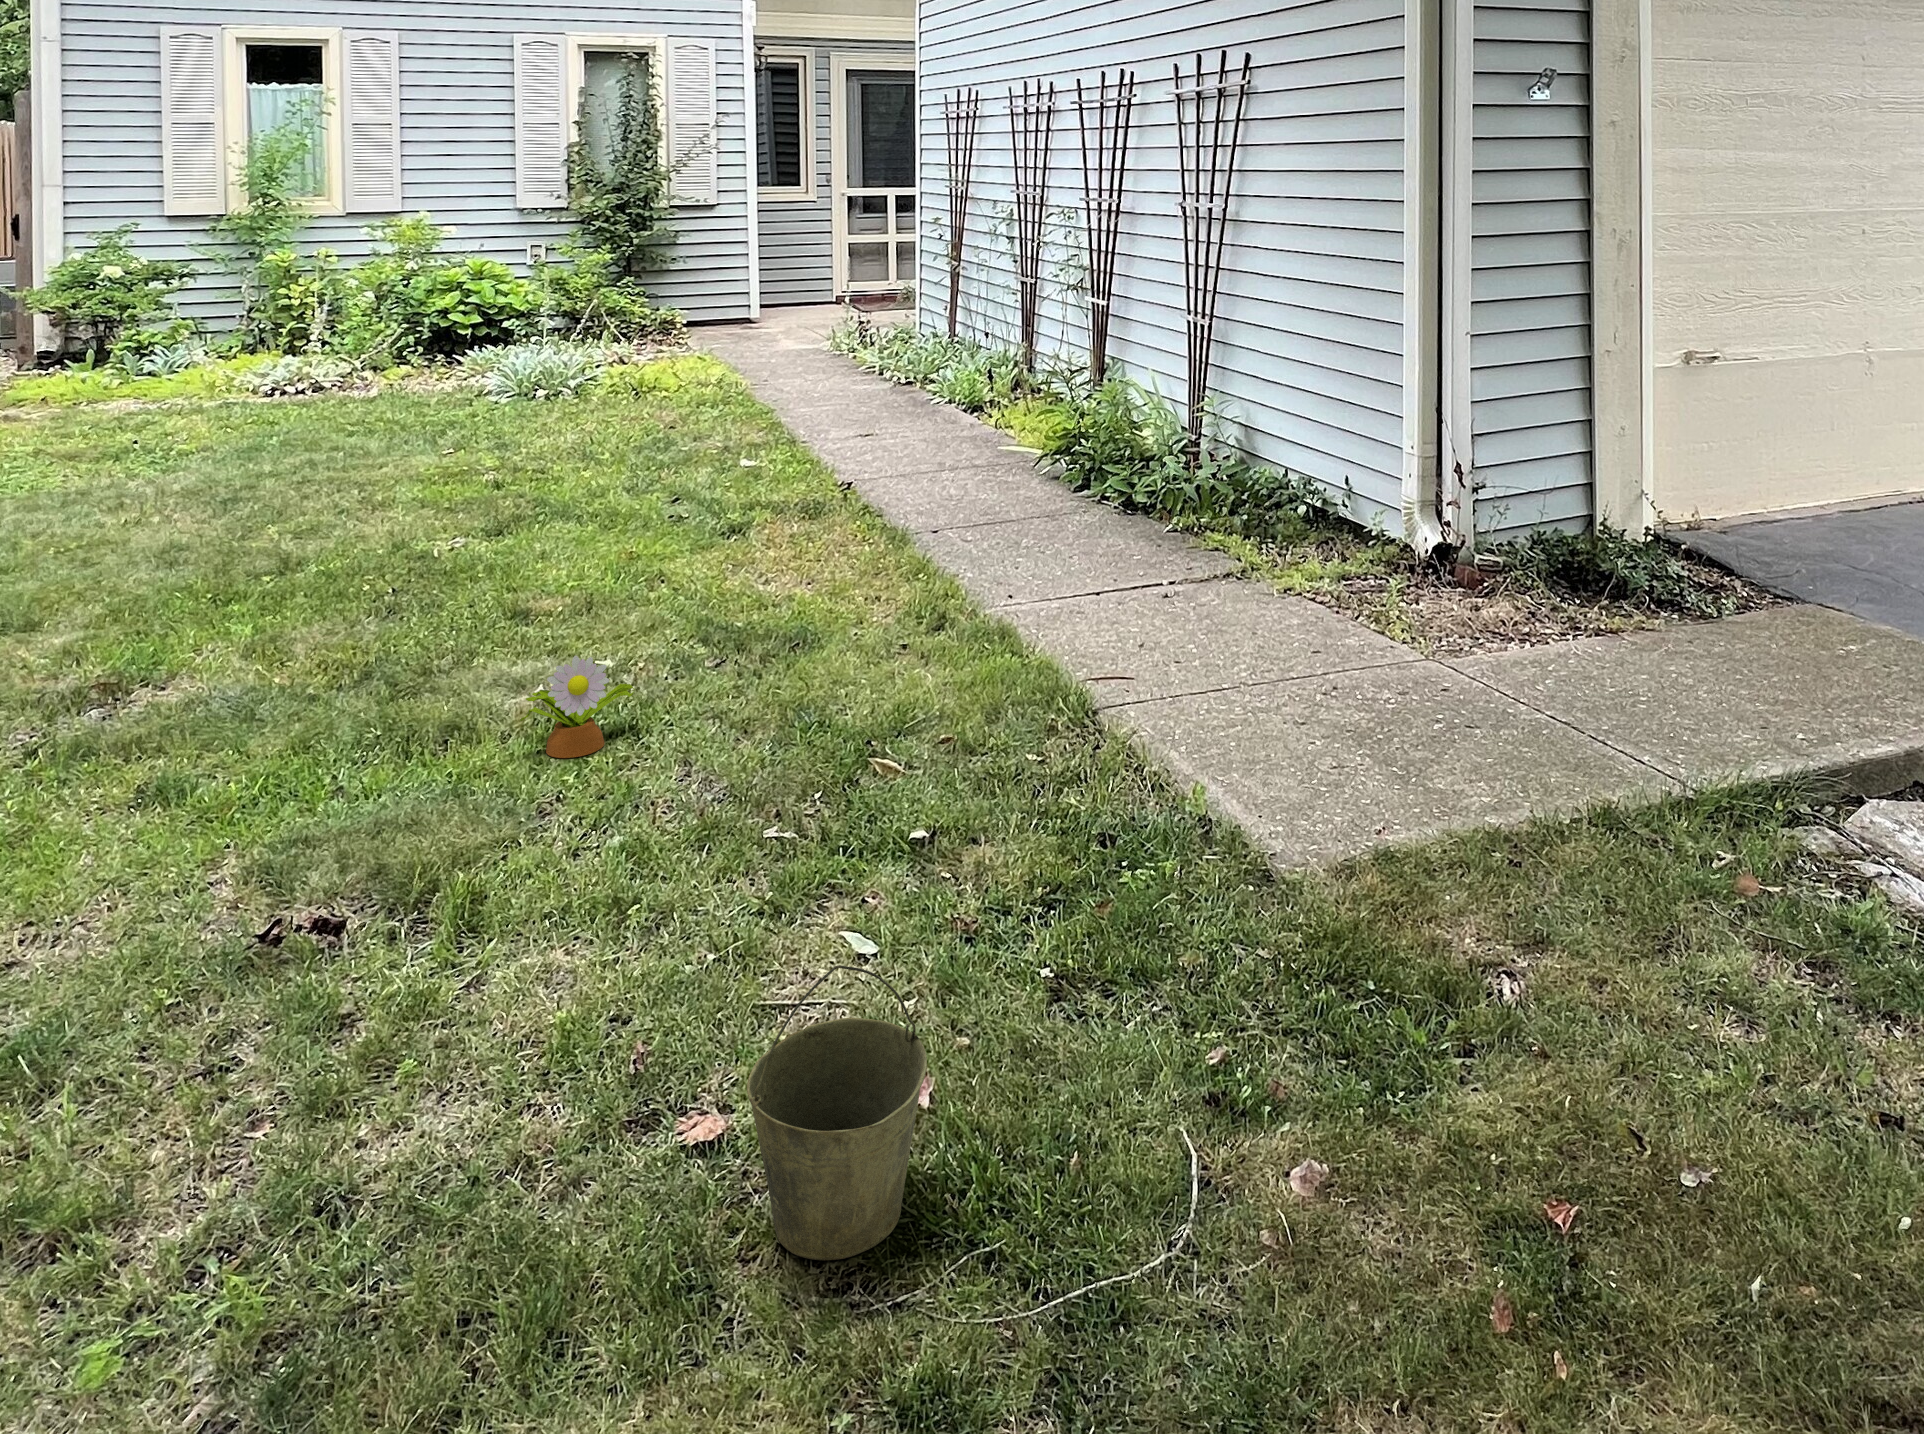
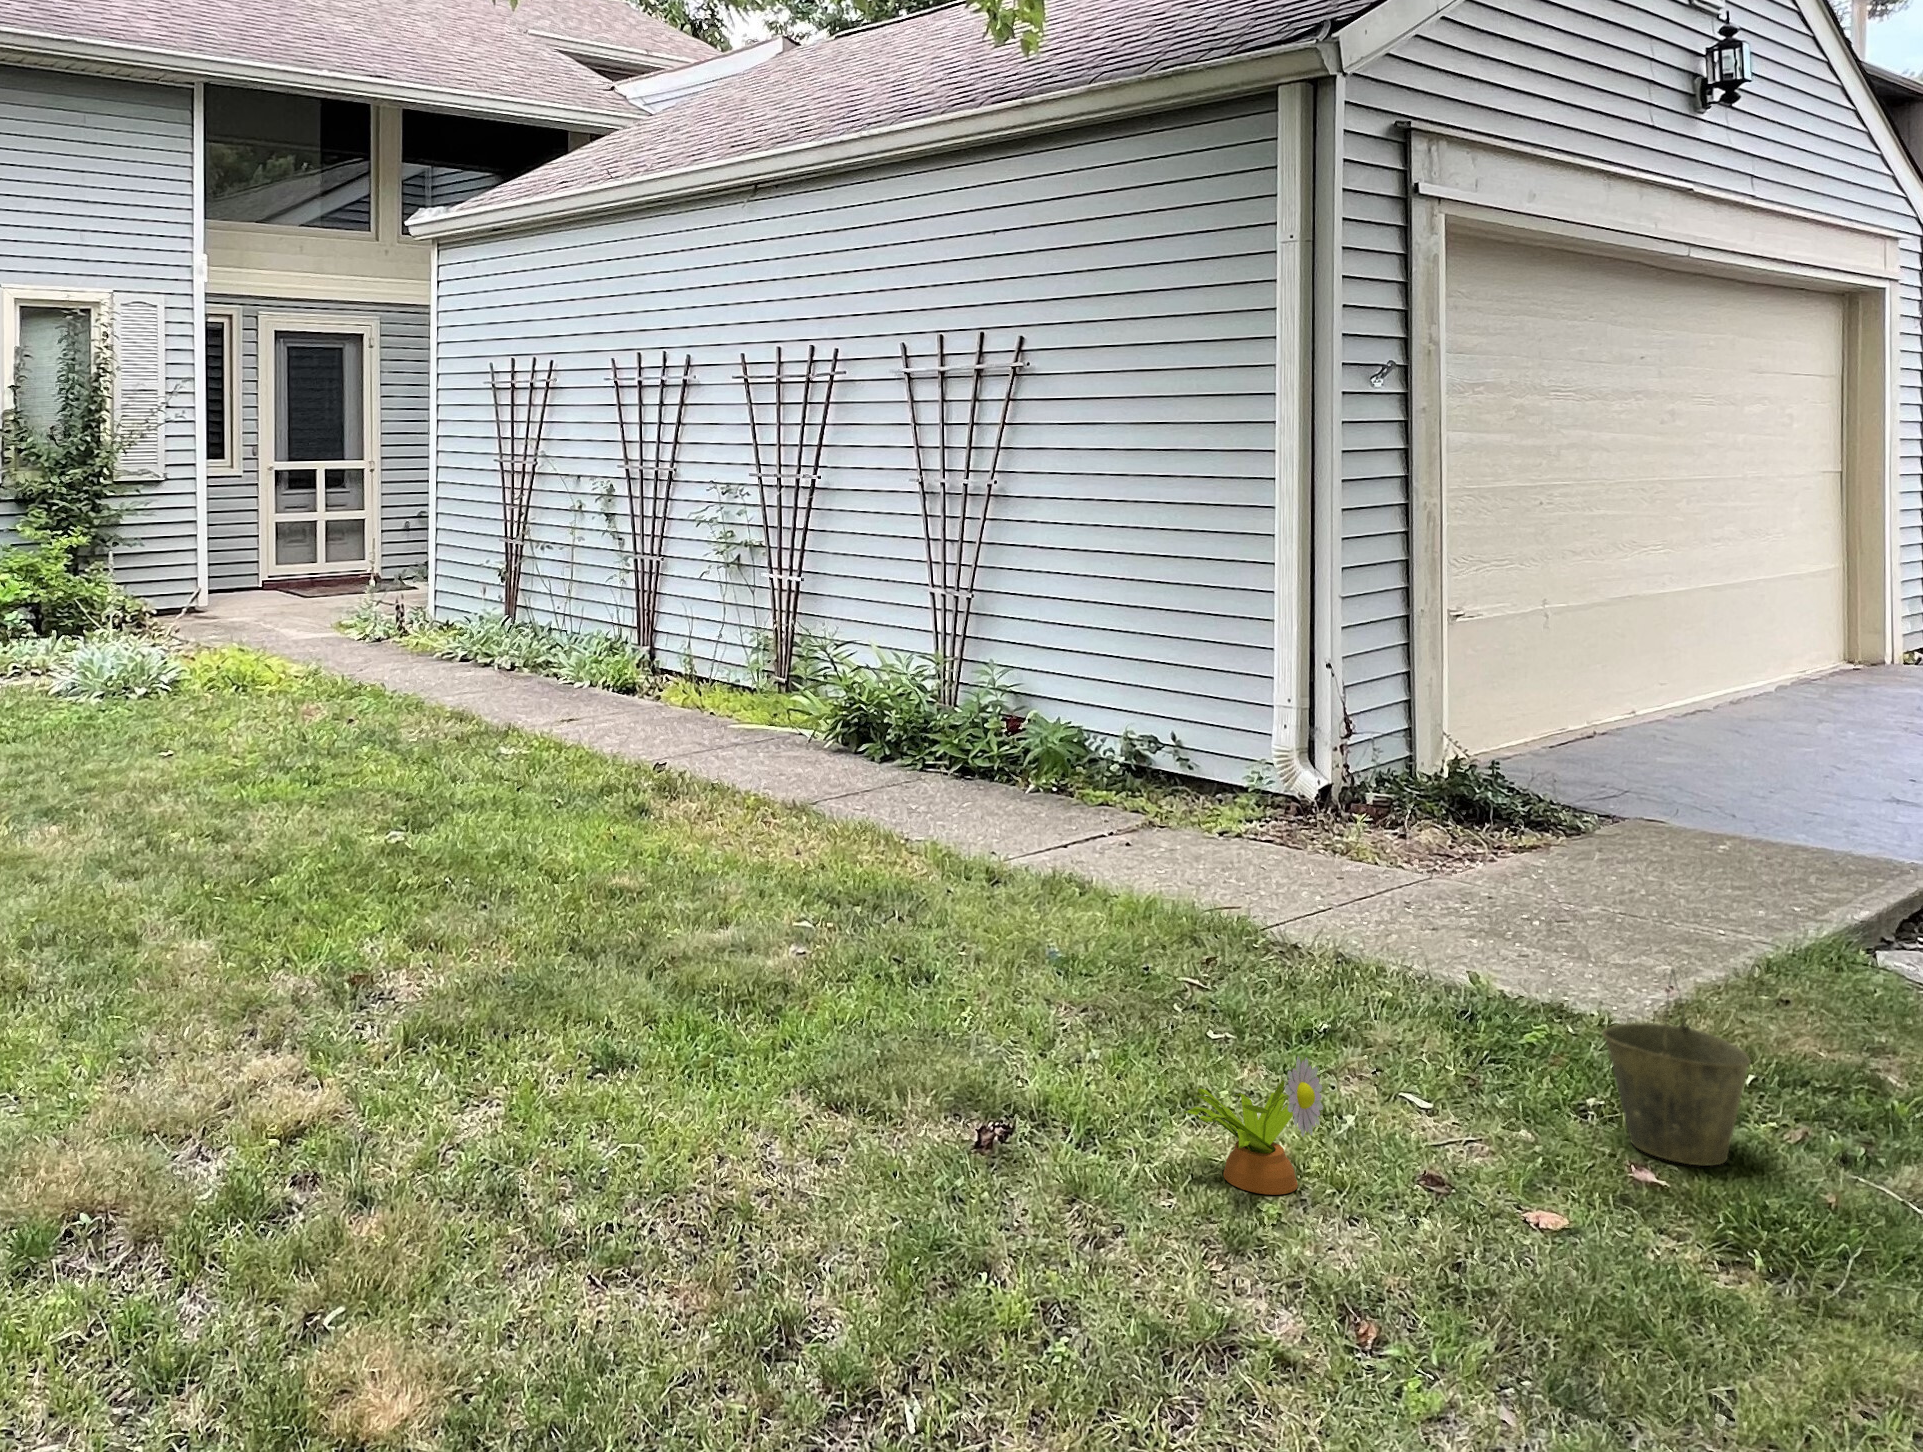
decorative plant: present [520,656,635,758] -> present [1183,1056,1323,1195]

